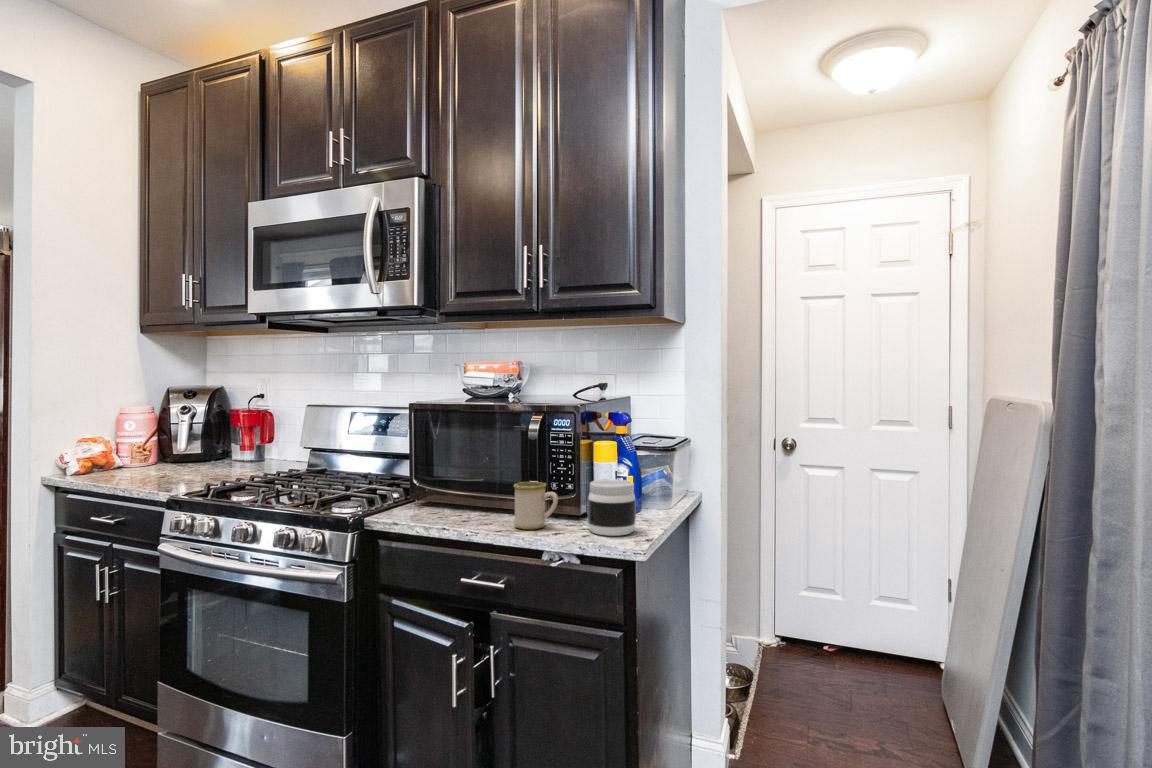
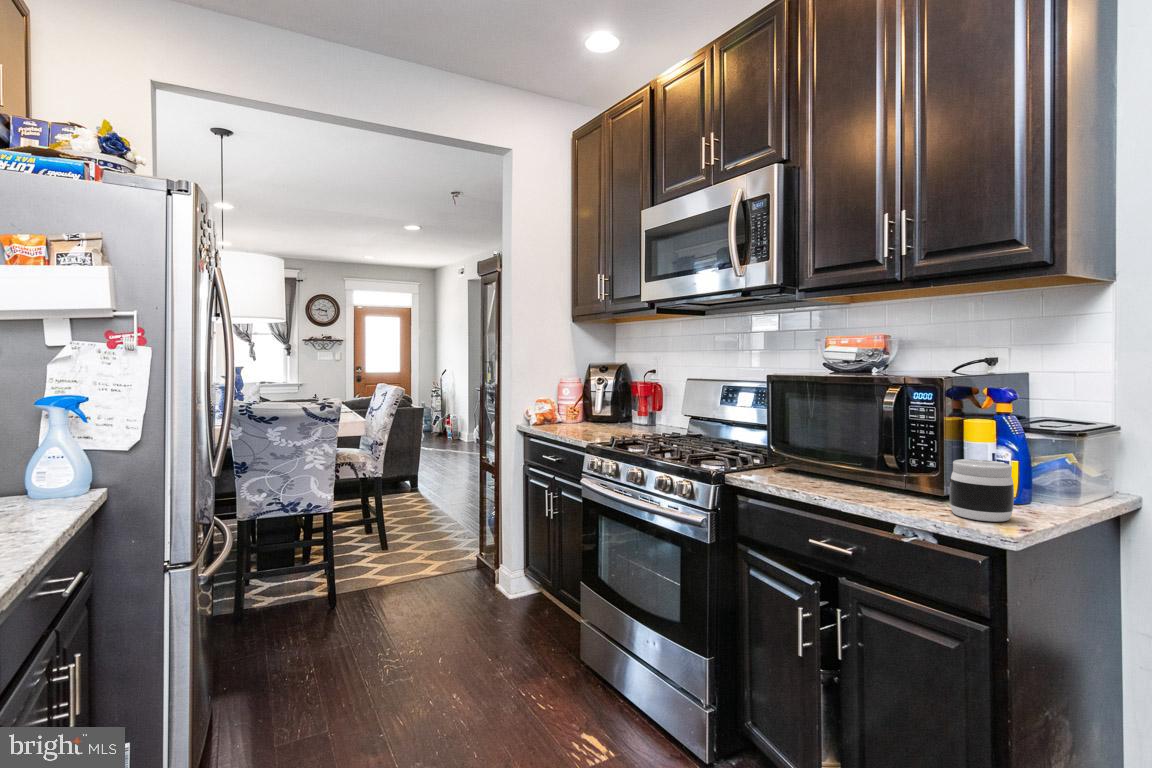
mug: present [514,482,558,529] -> none [864,455,914,503]

